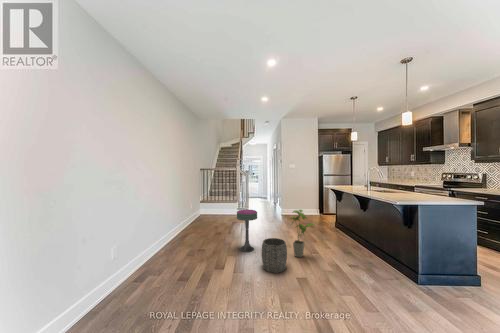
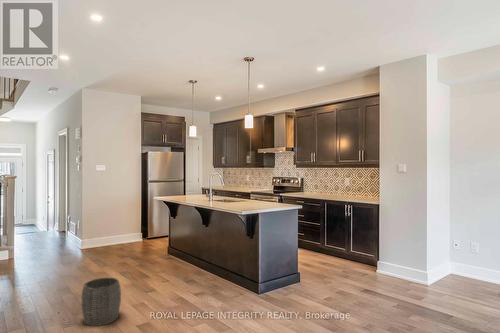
bar stool: present [237,210,257,252] -> none [24,244,63,313]
house plant: present [291,210,314,257] -> none [119,233,154,299]

